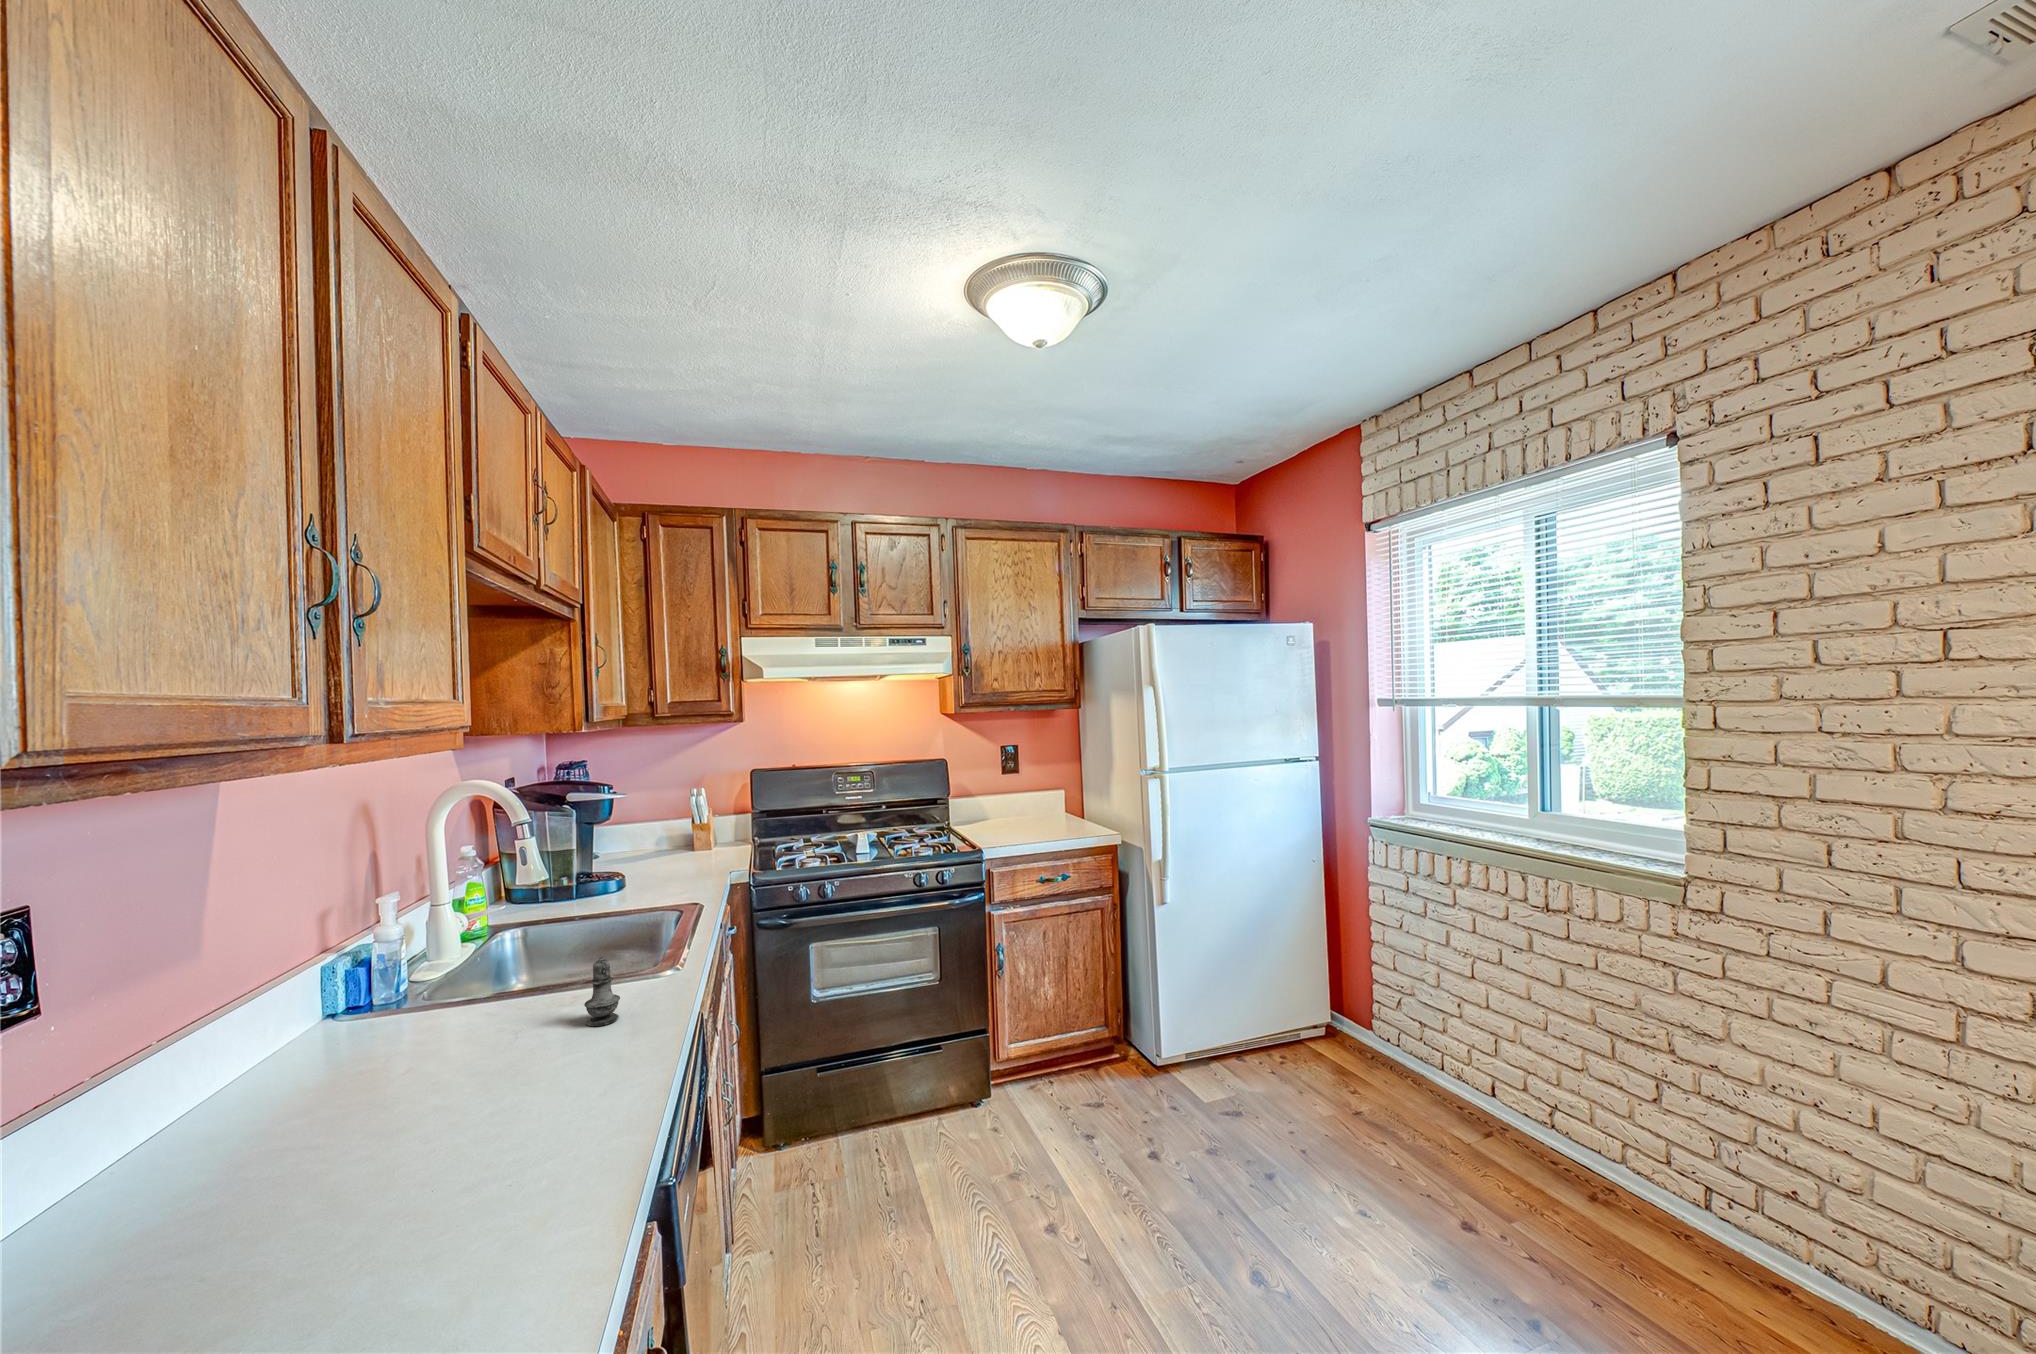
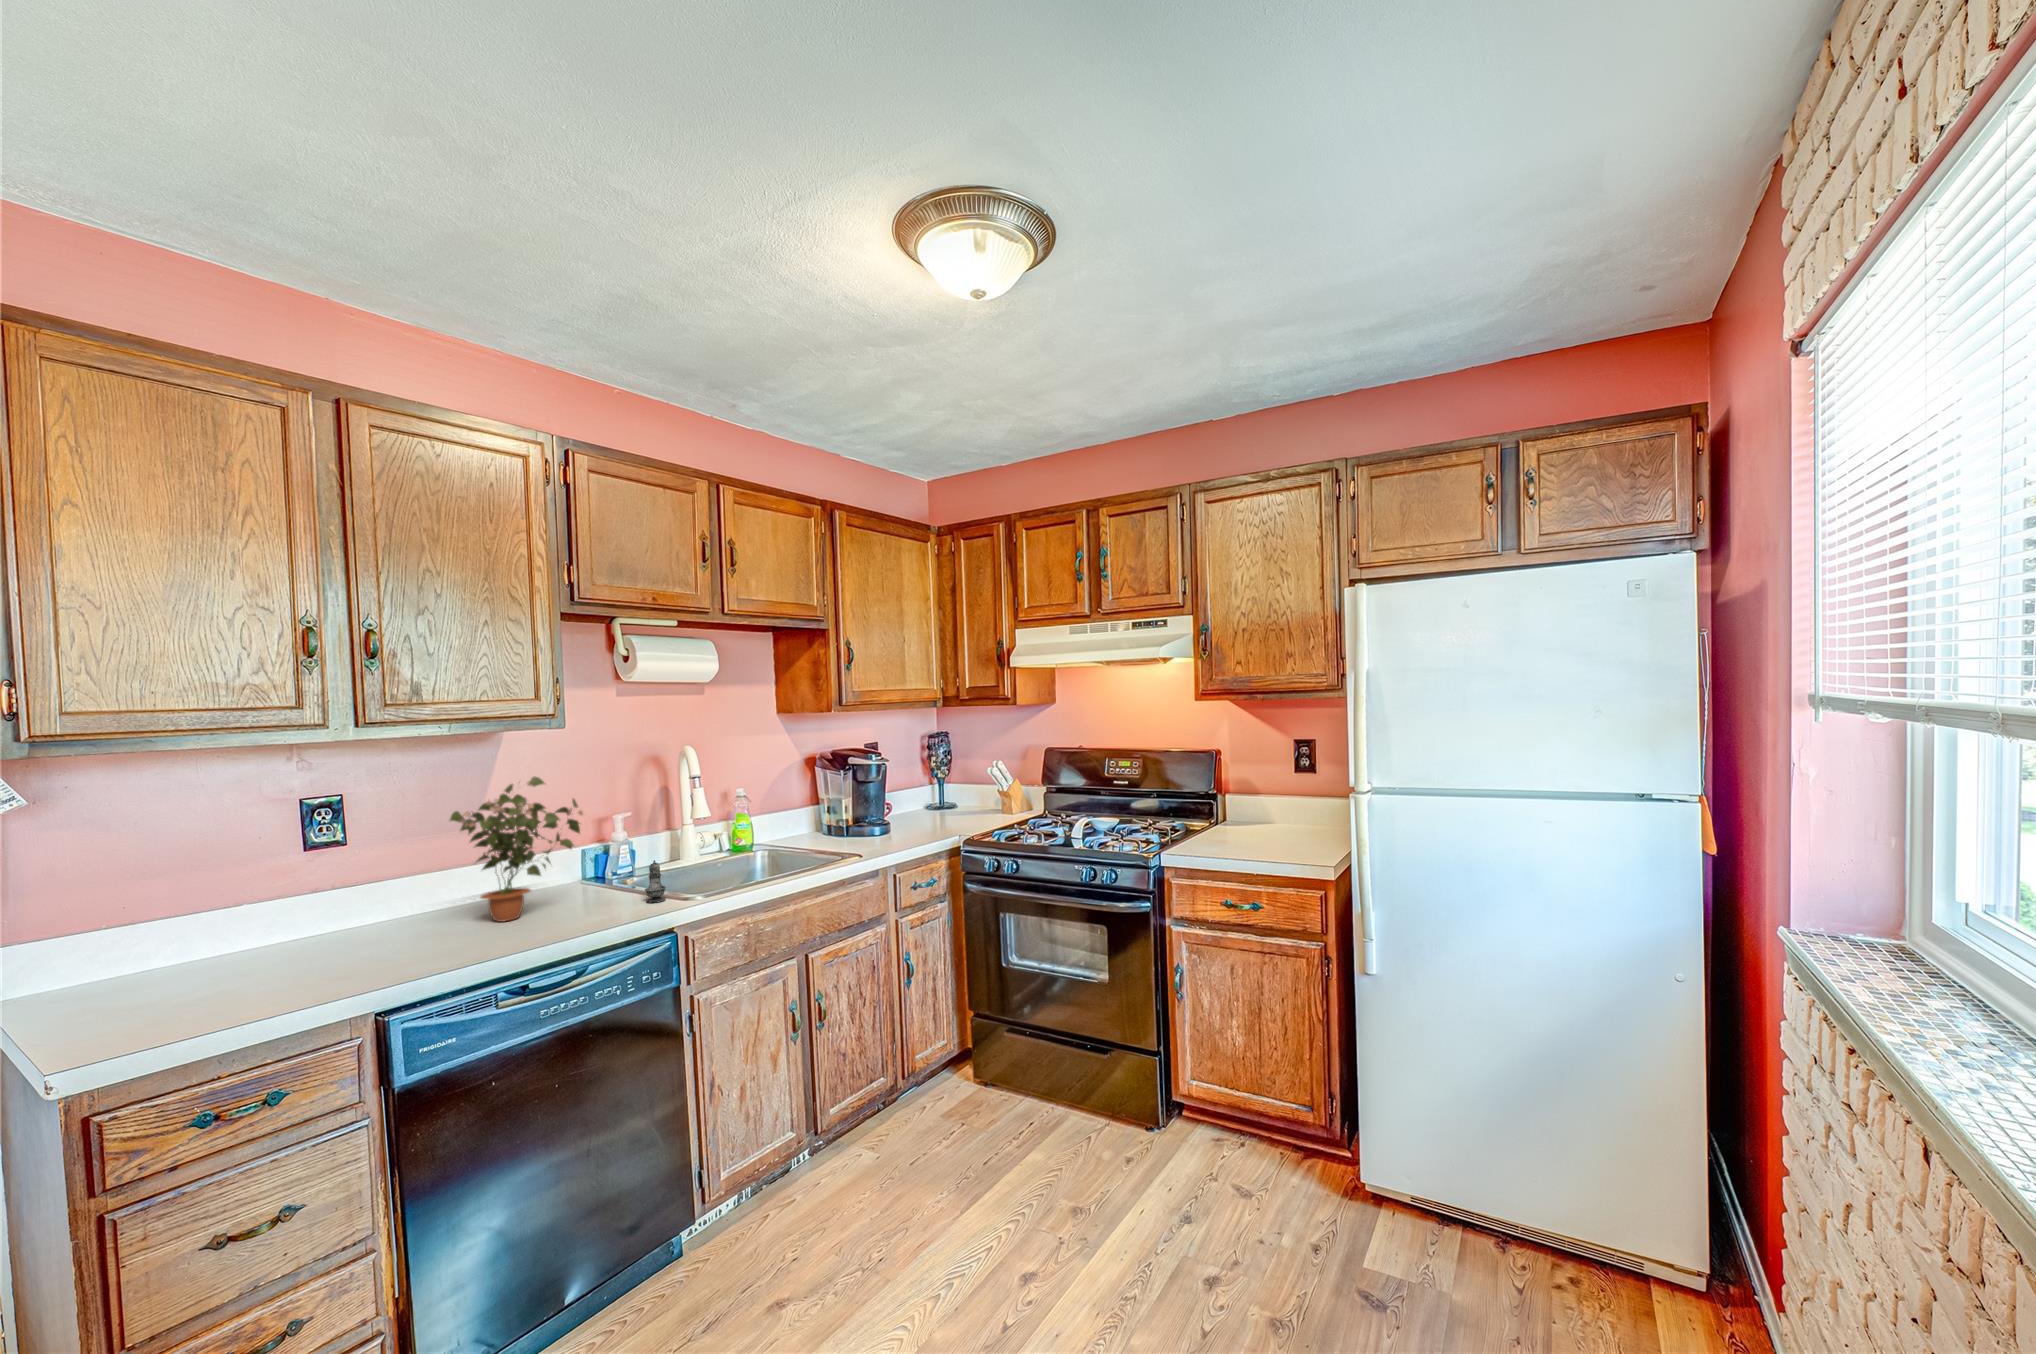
potted plant: none [226,841,566,1146] -> present [450,777,583,922]

